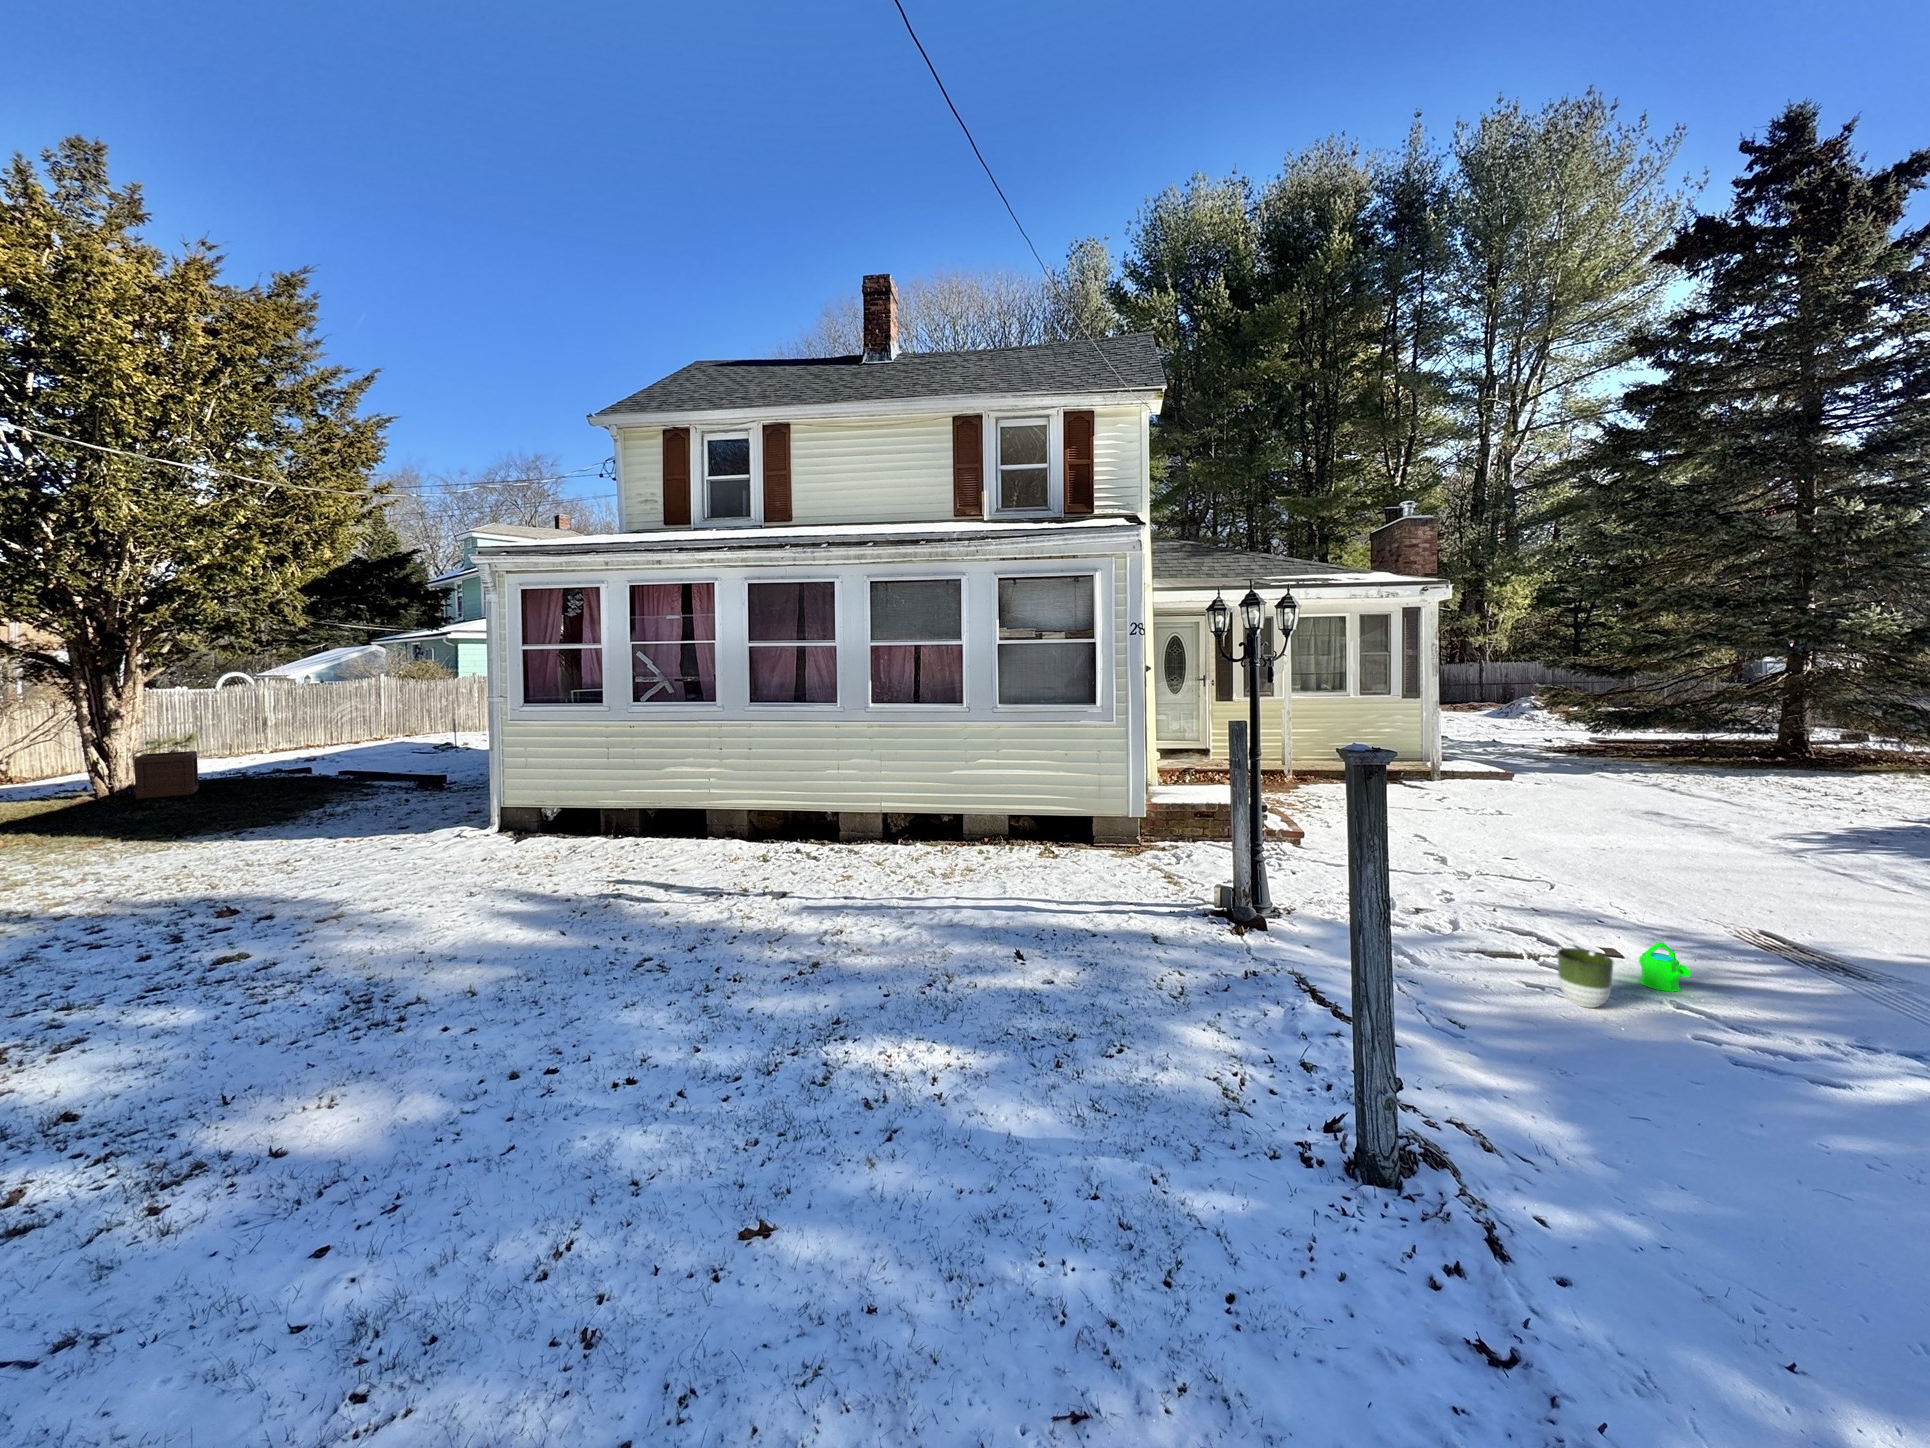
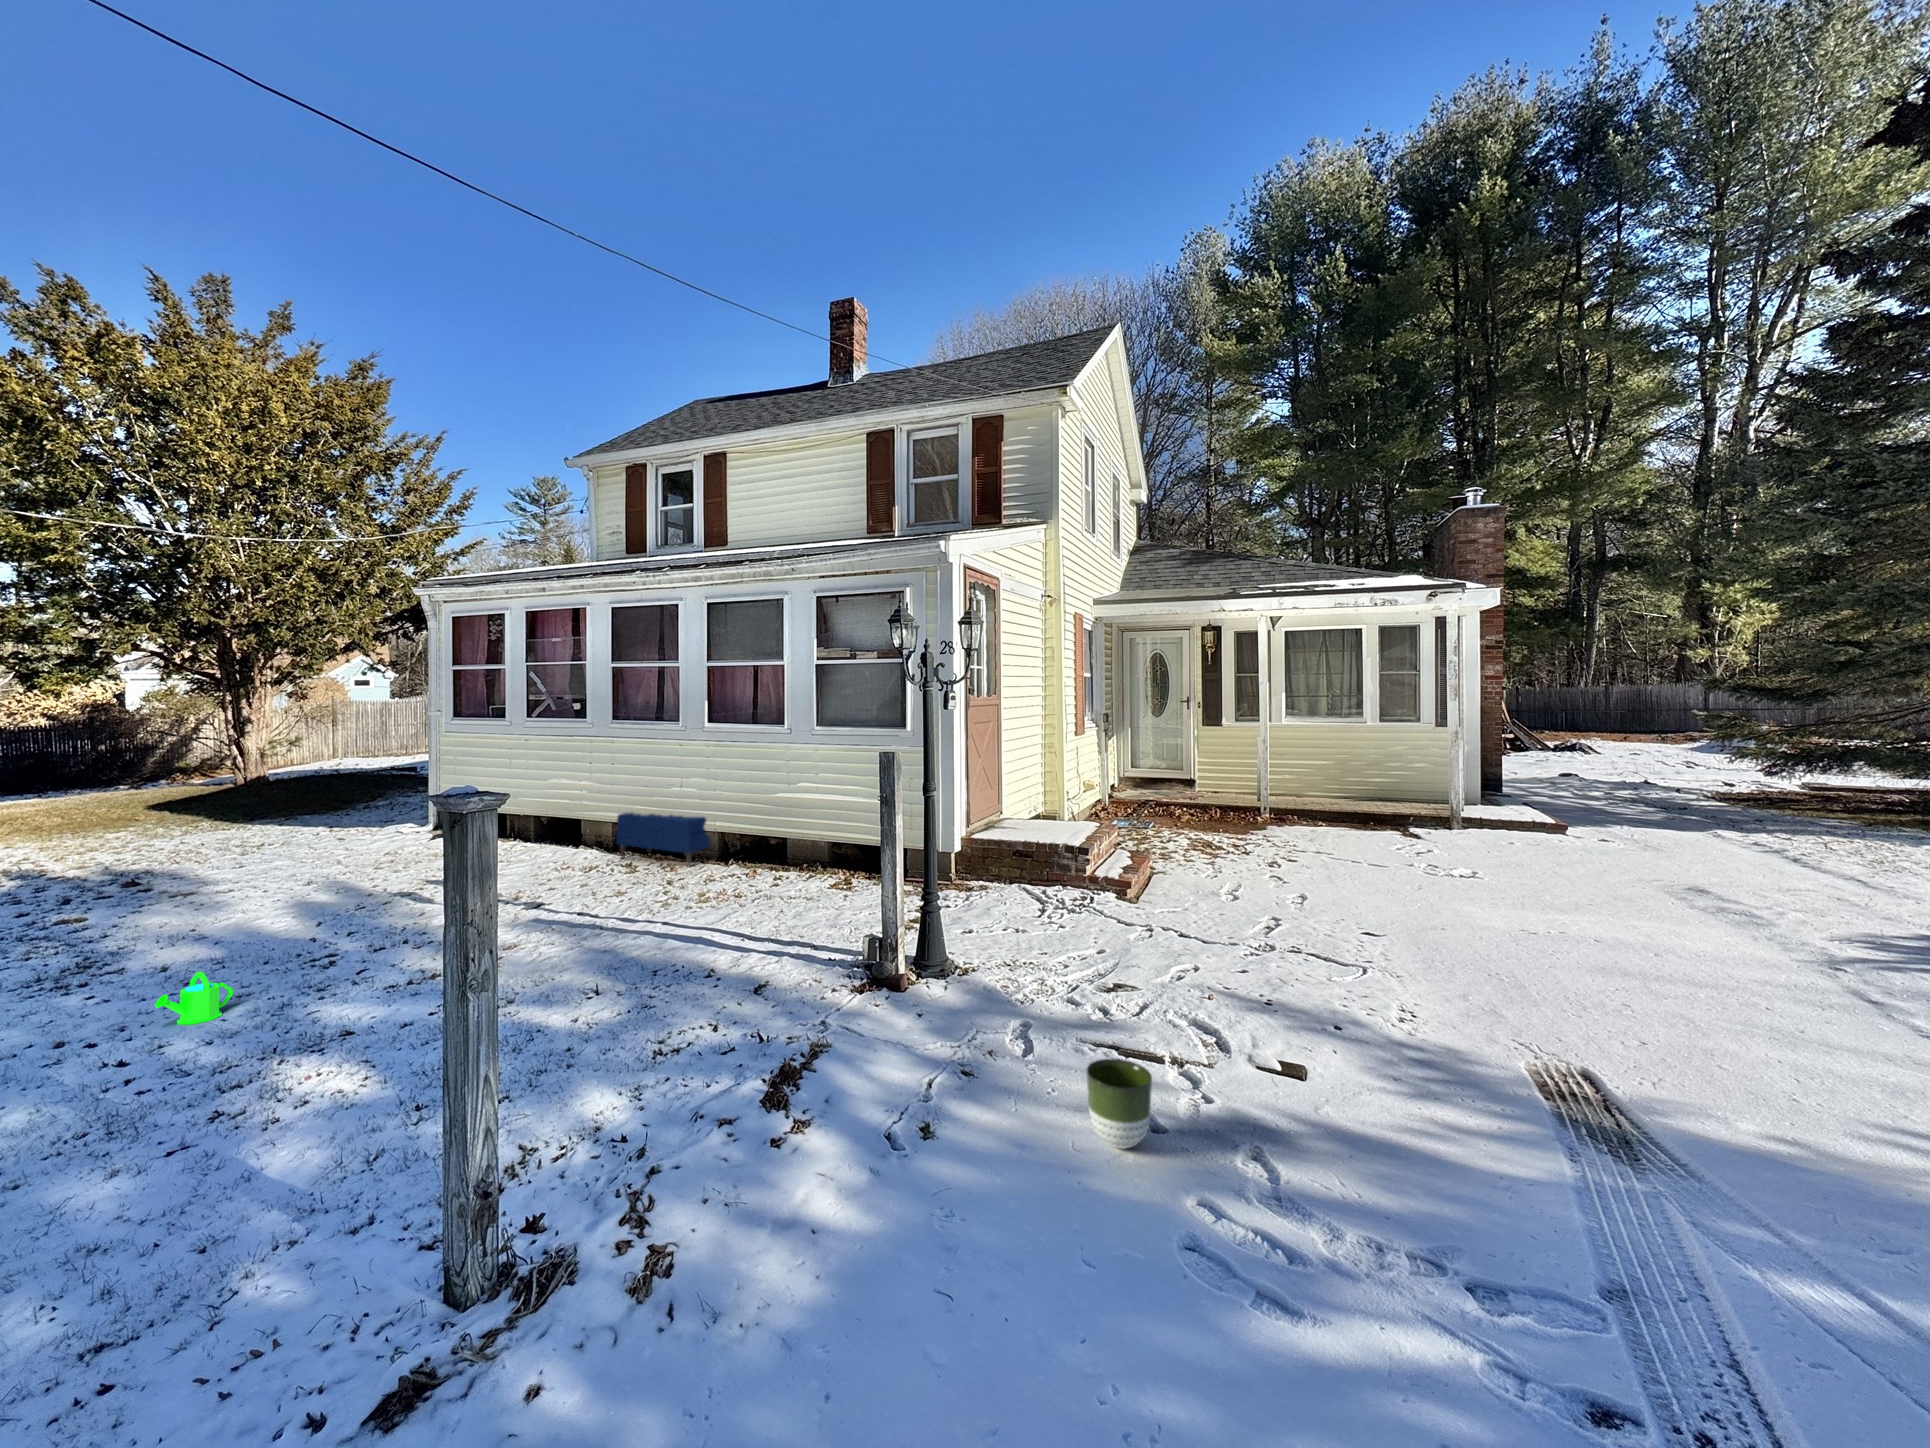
wooden crate: present [134,751,198,799] -> none [264,753,314,789]
bench: none [785,793,891,848] -> present [617,813,715,867]
watering can: present [1639,942,1691,992] -> present [155,972,233,1025]

